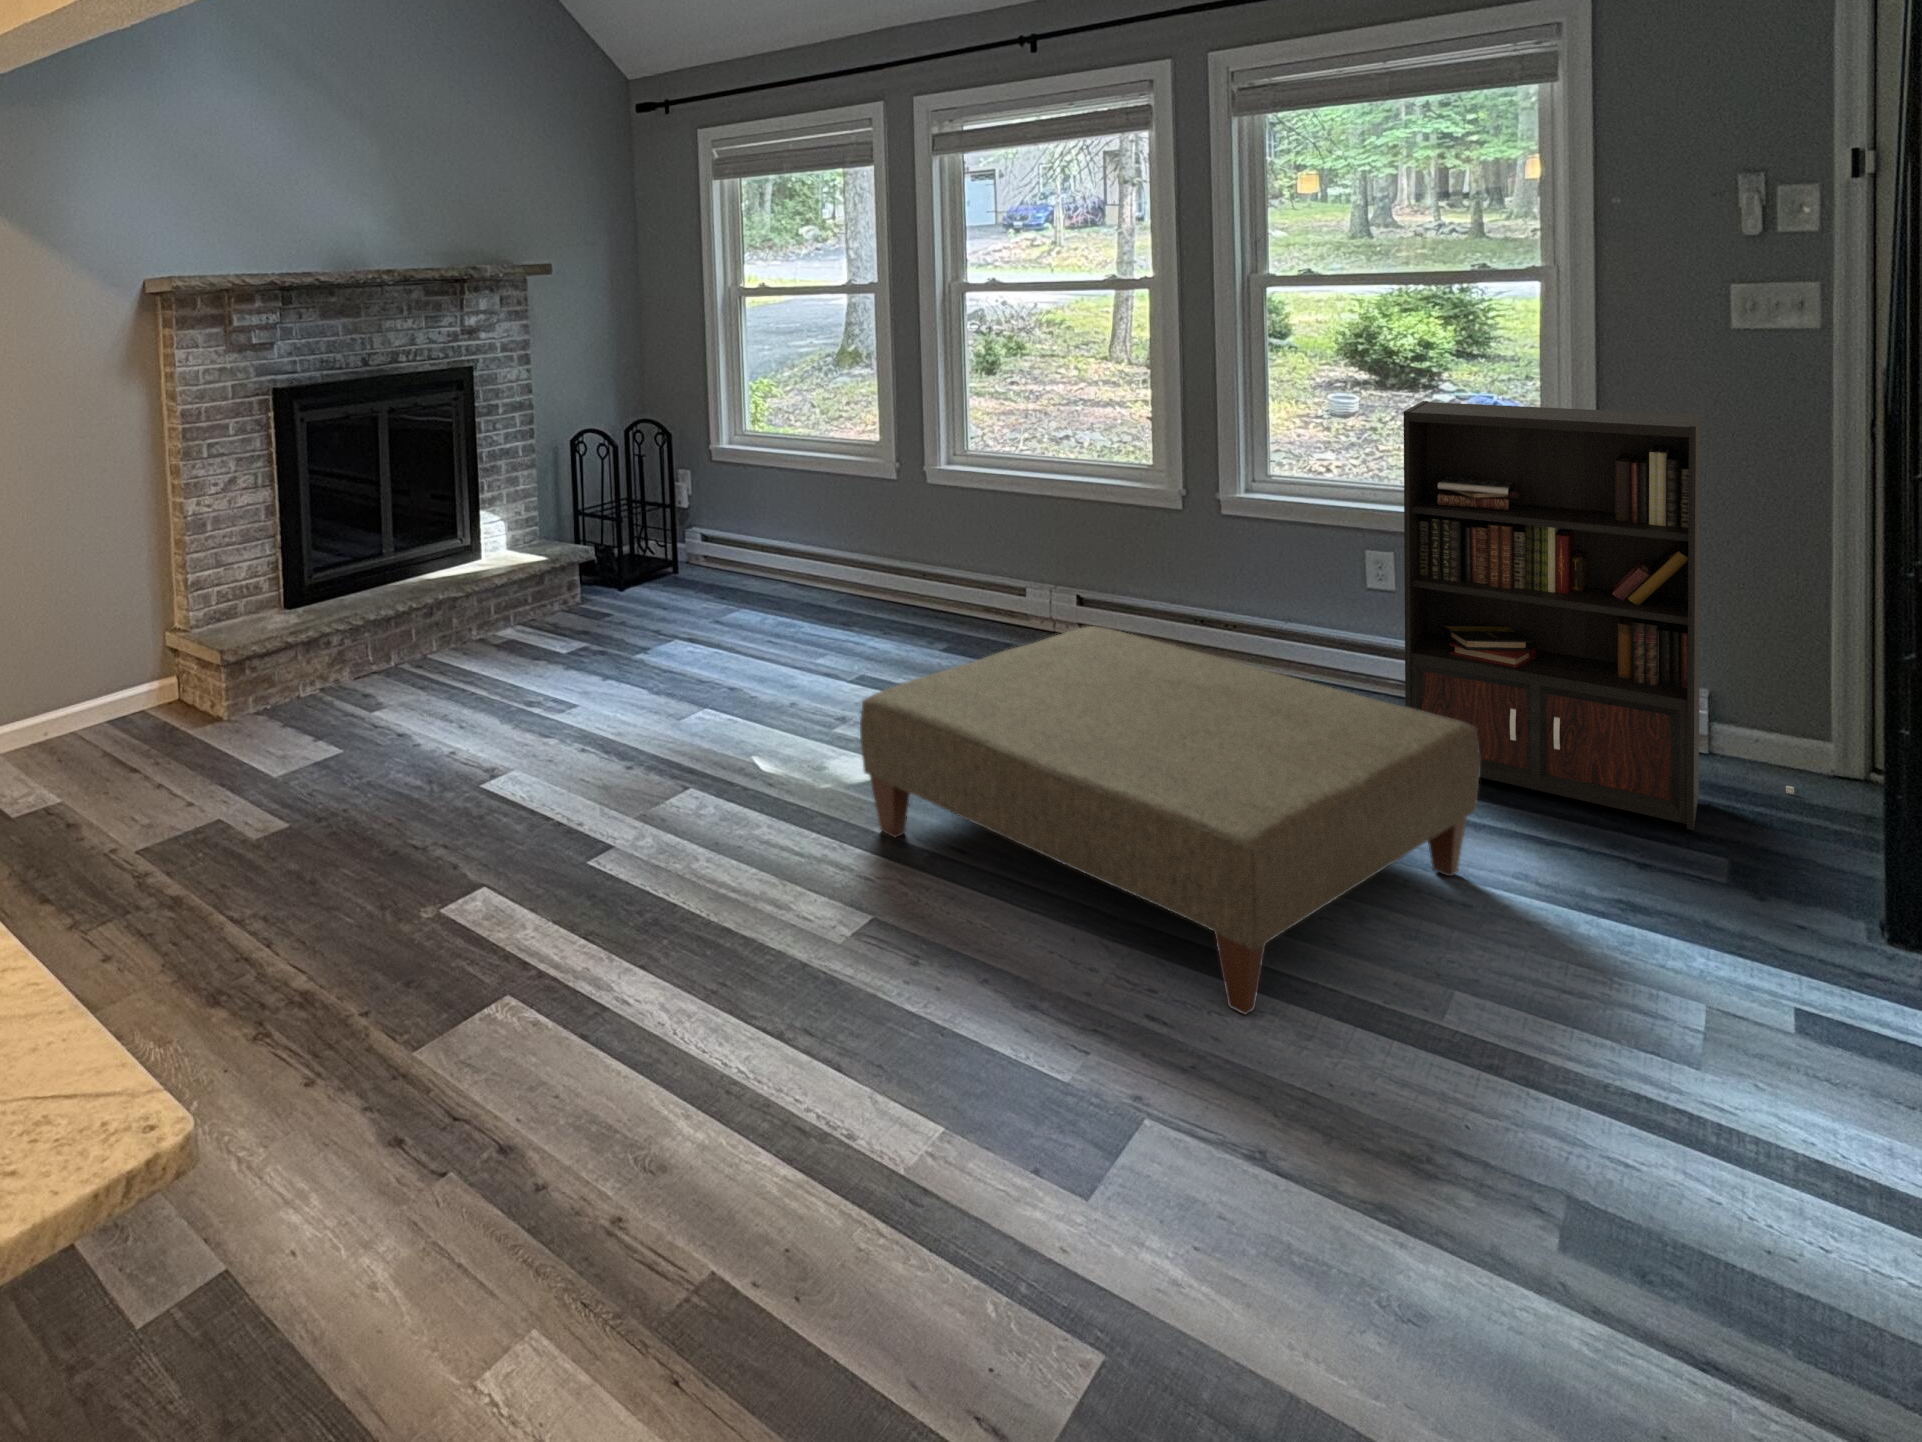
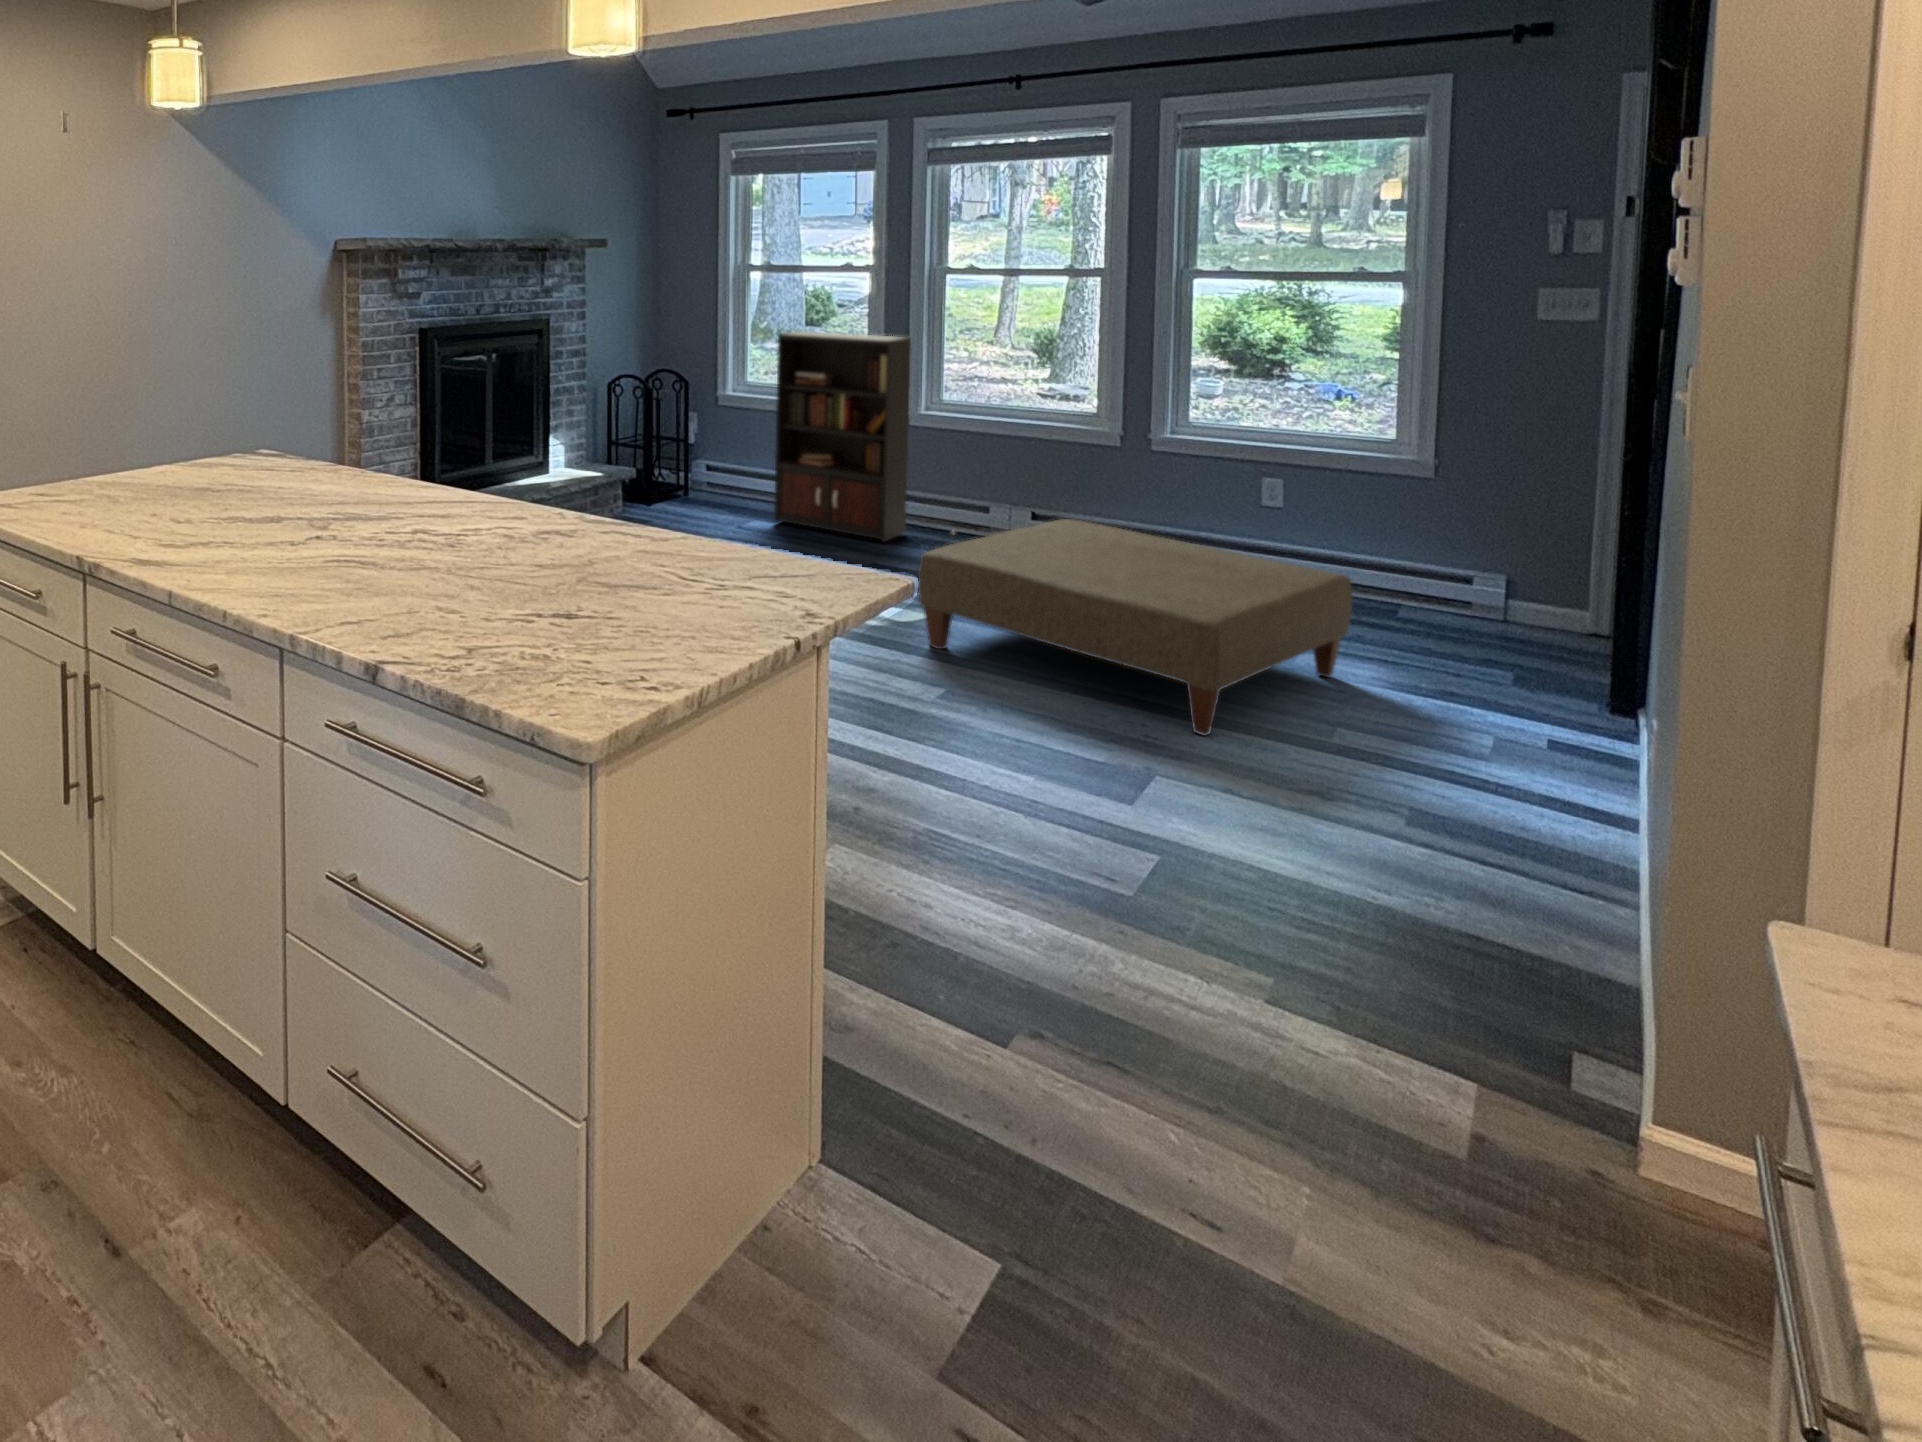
bookcase: present [1403,401,1794,830] -> present [774,331,954,541]

